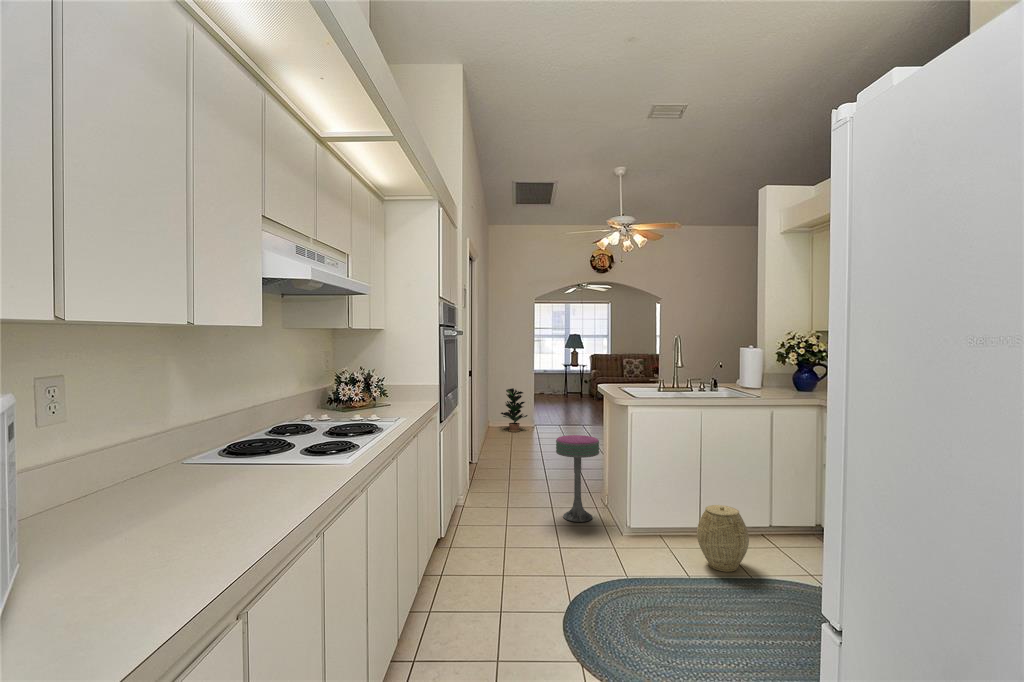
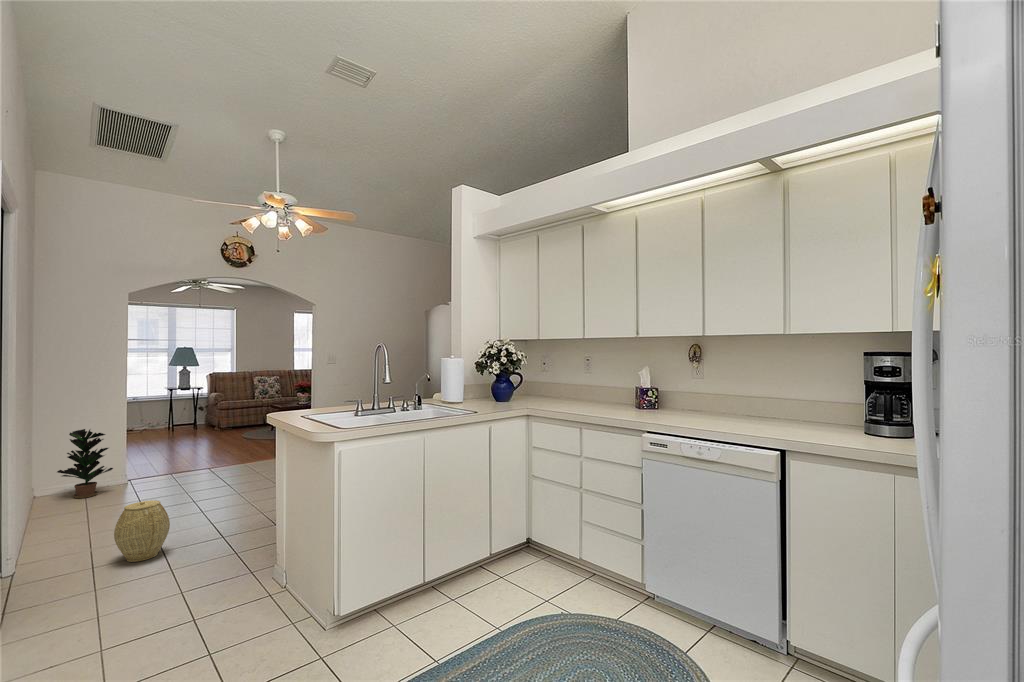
bar stool: present [556,435,599,522] -> none [198,495,276,641]
woven basket: present [697,505,749,572] -> present [114,500,170,562]

